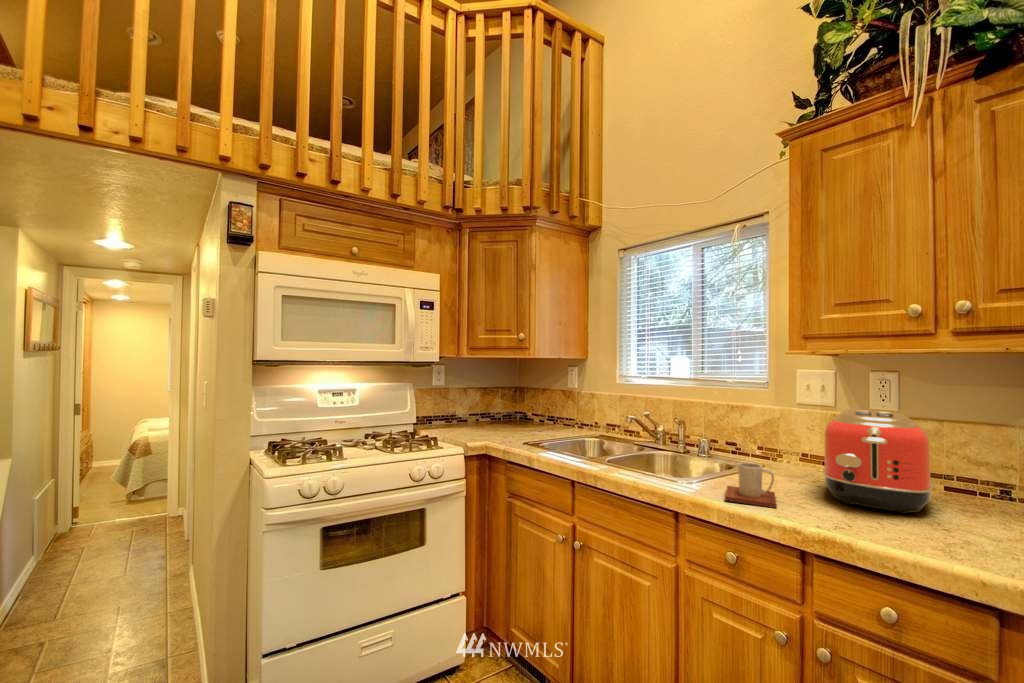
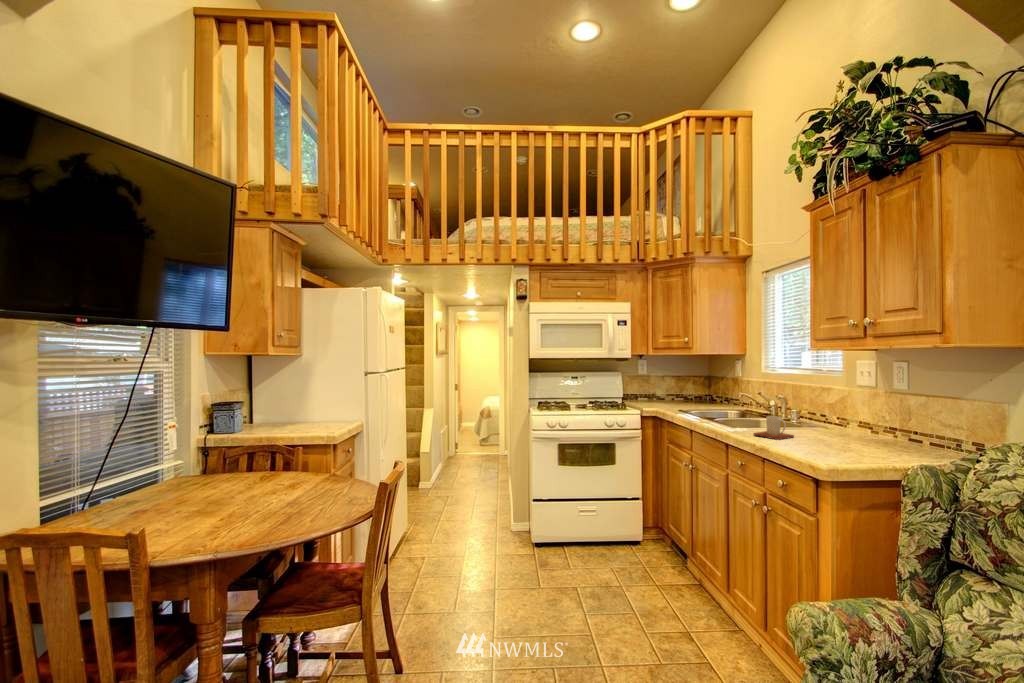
toaster: present [823,410,933,514] -> none [820,389,907,449]

